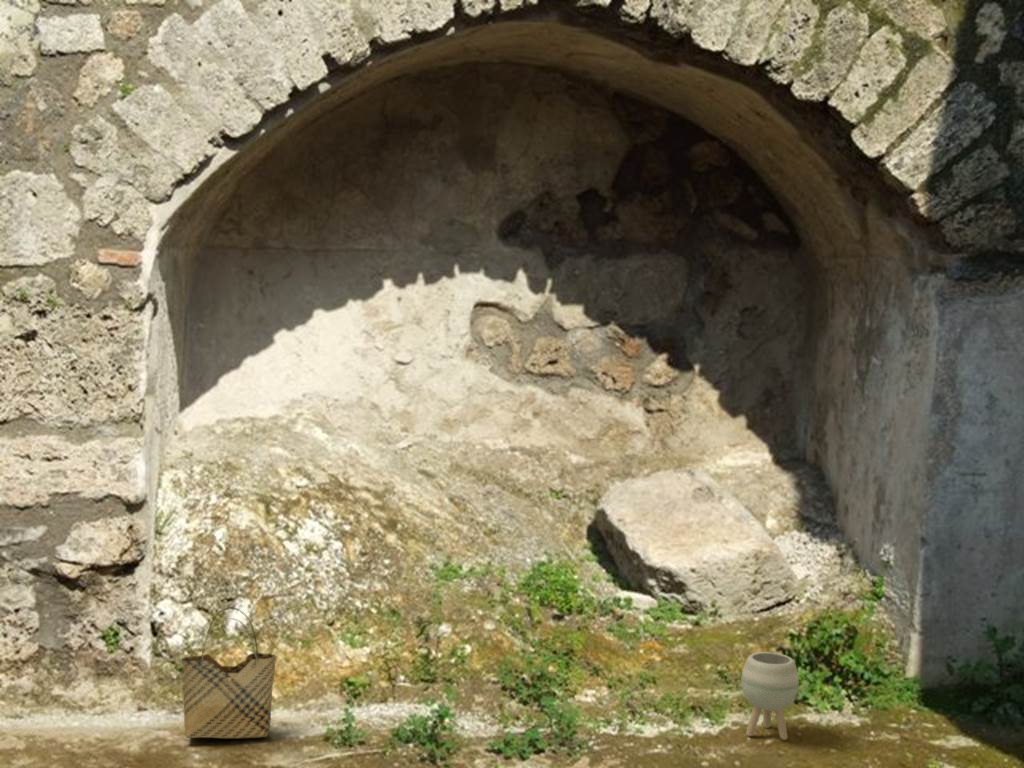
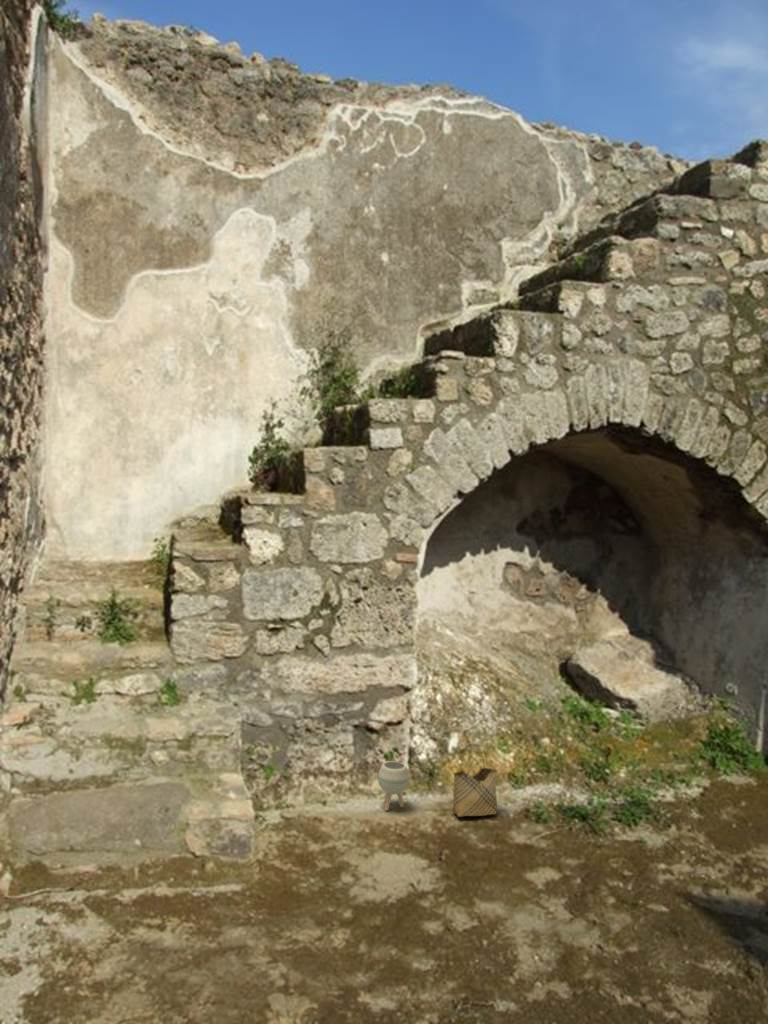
planter: present [741,652,799,740] -> present [378,761,409,811]

